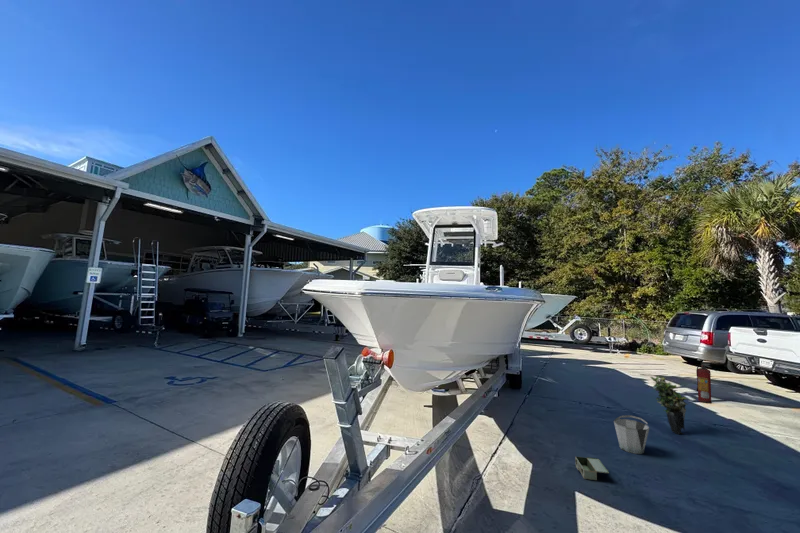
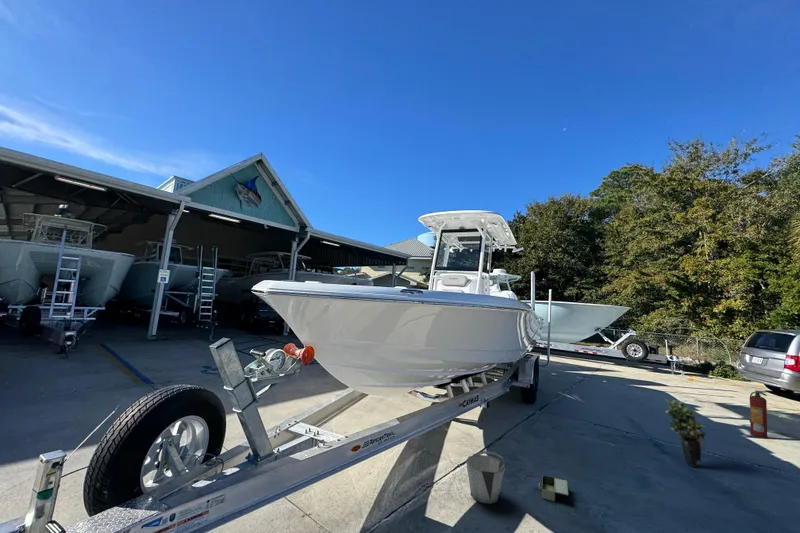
bucket: present [614,415,649,454] -> present [466,451,505,504]

